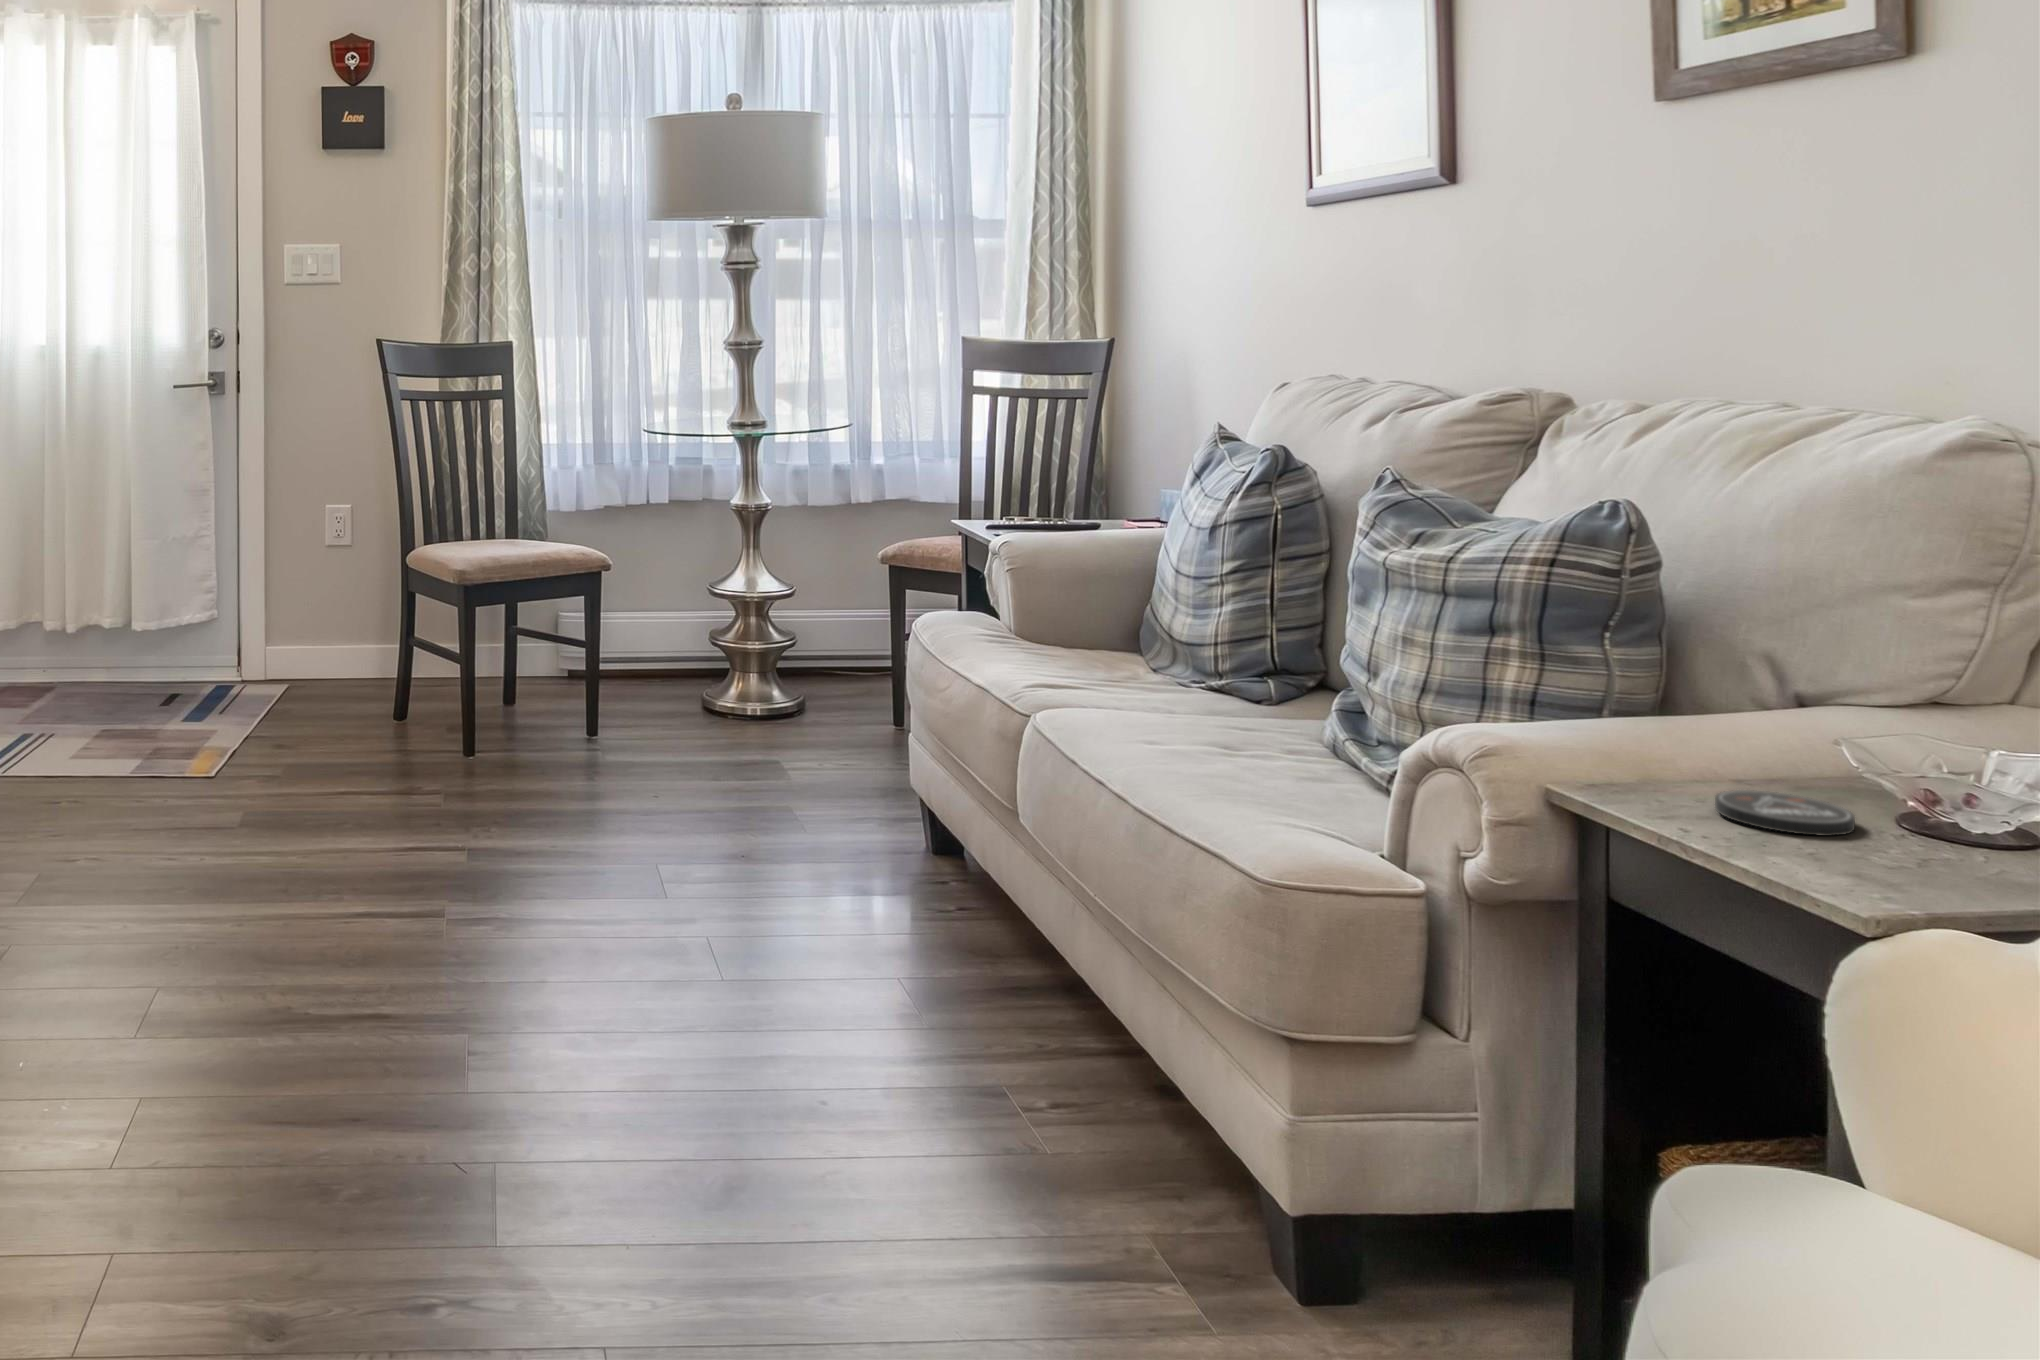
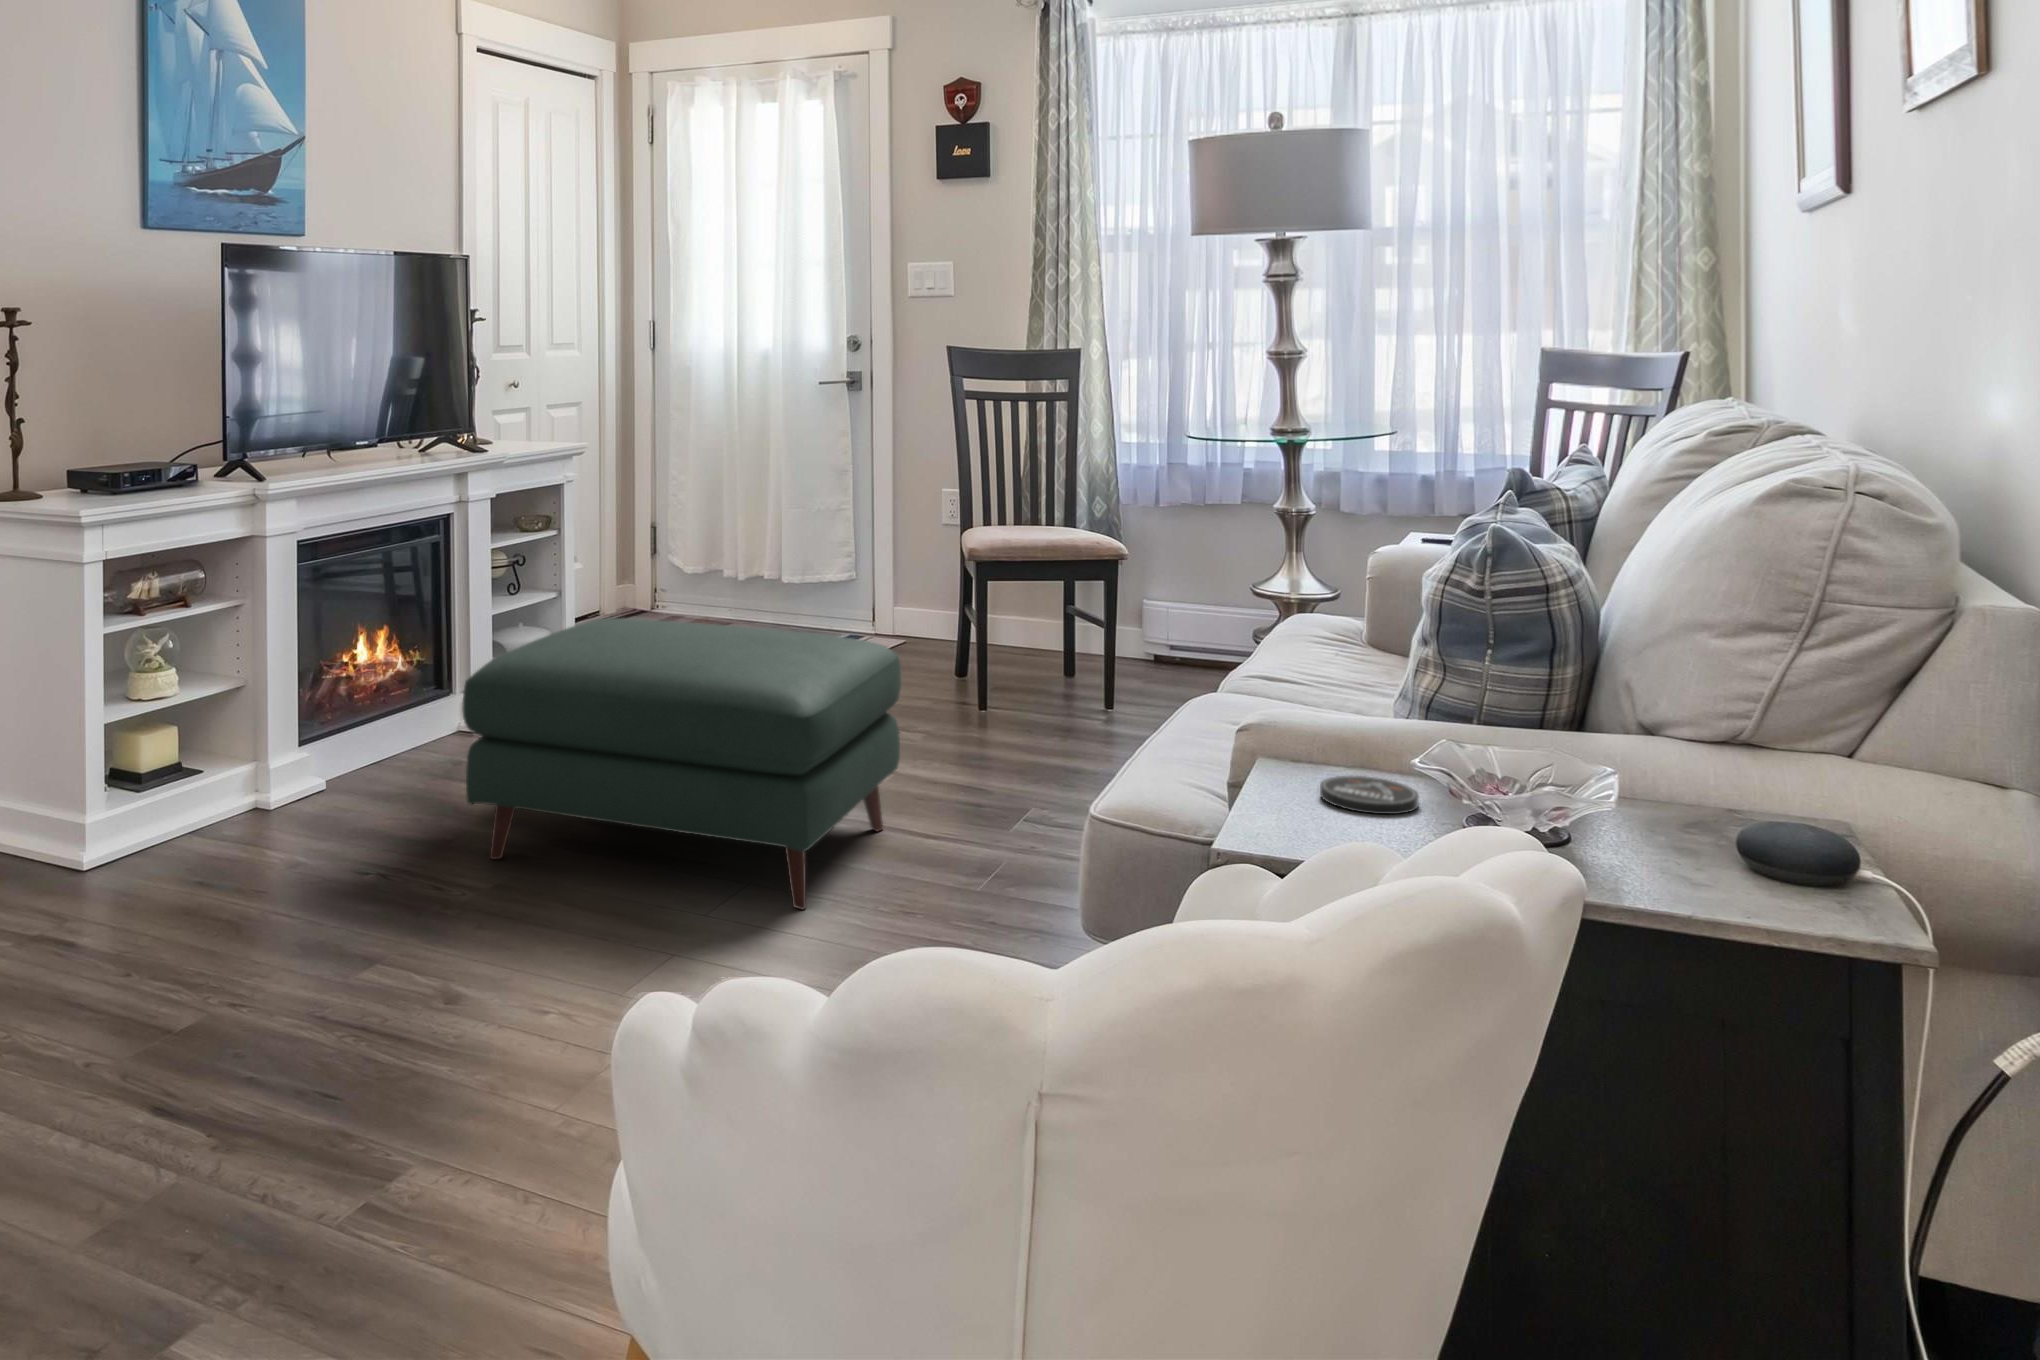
ottoman: none [50,698,615,1092] -> present [462,618,901,909]

